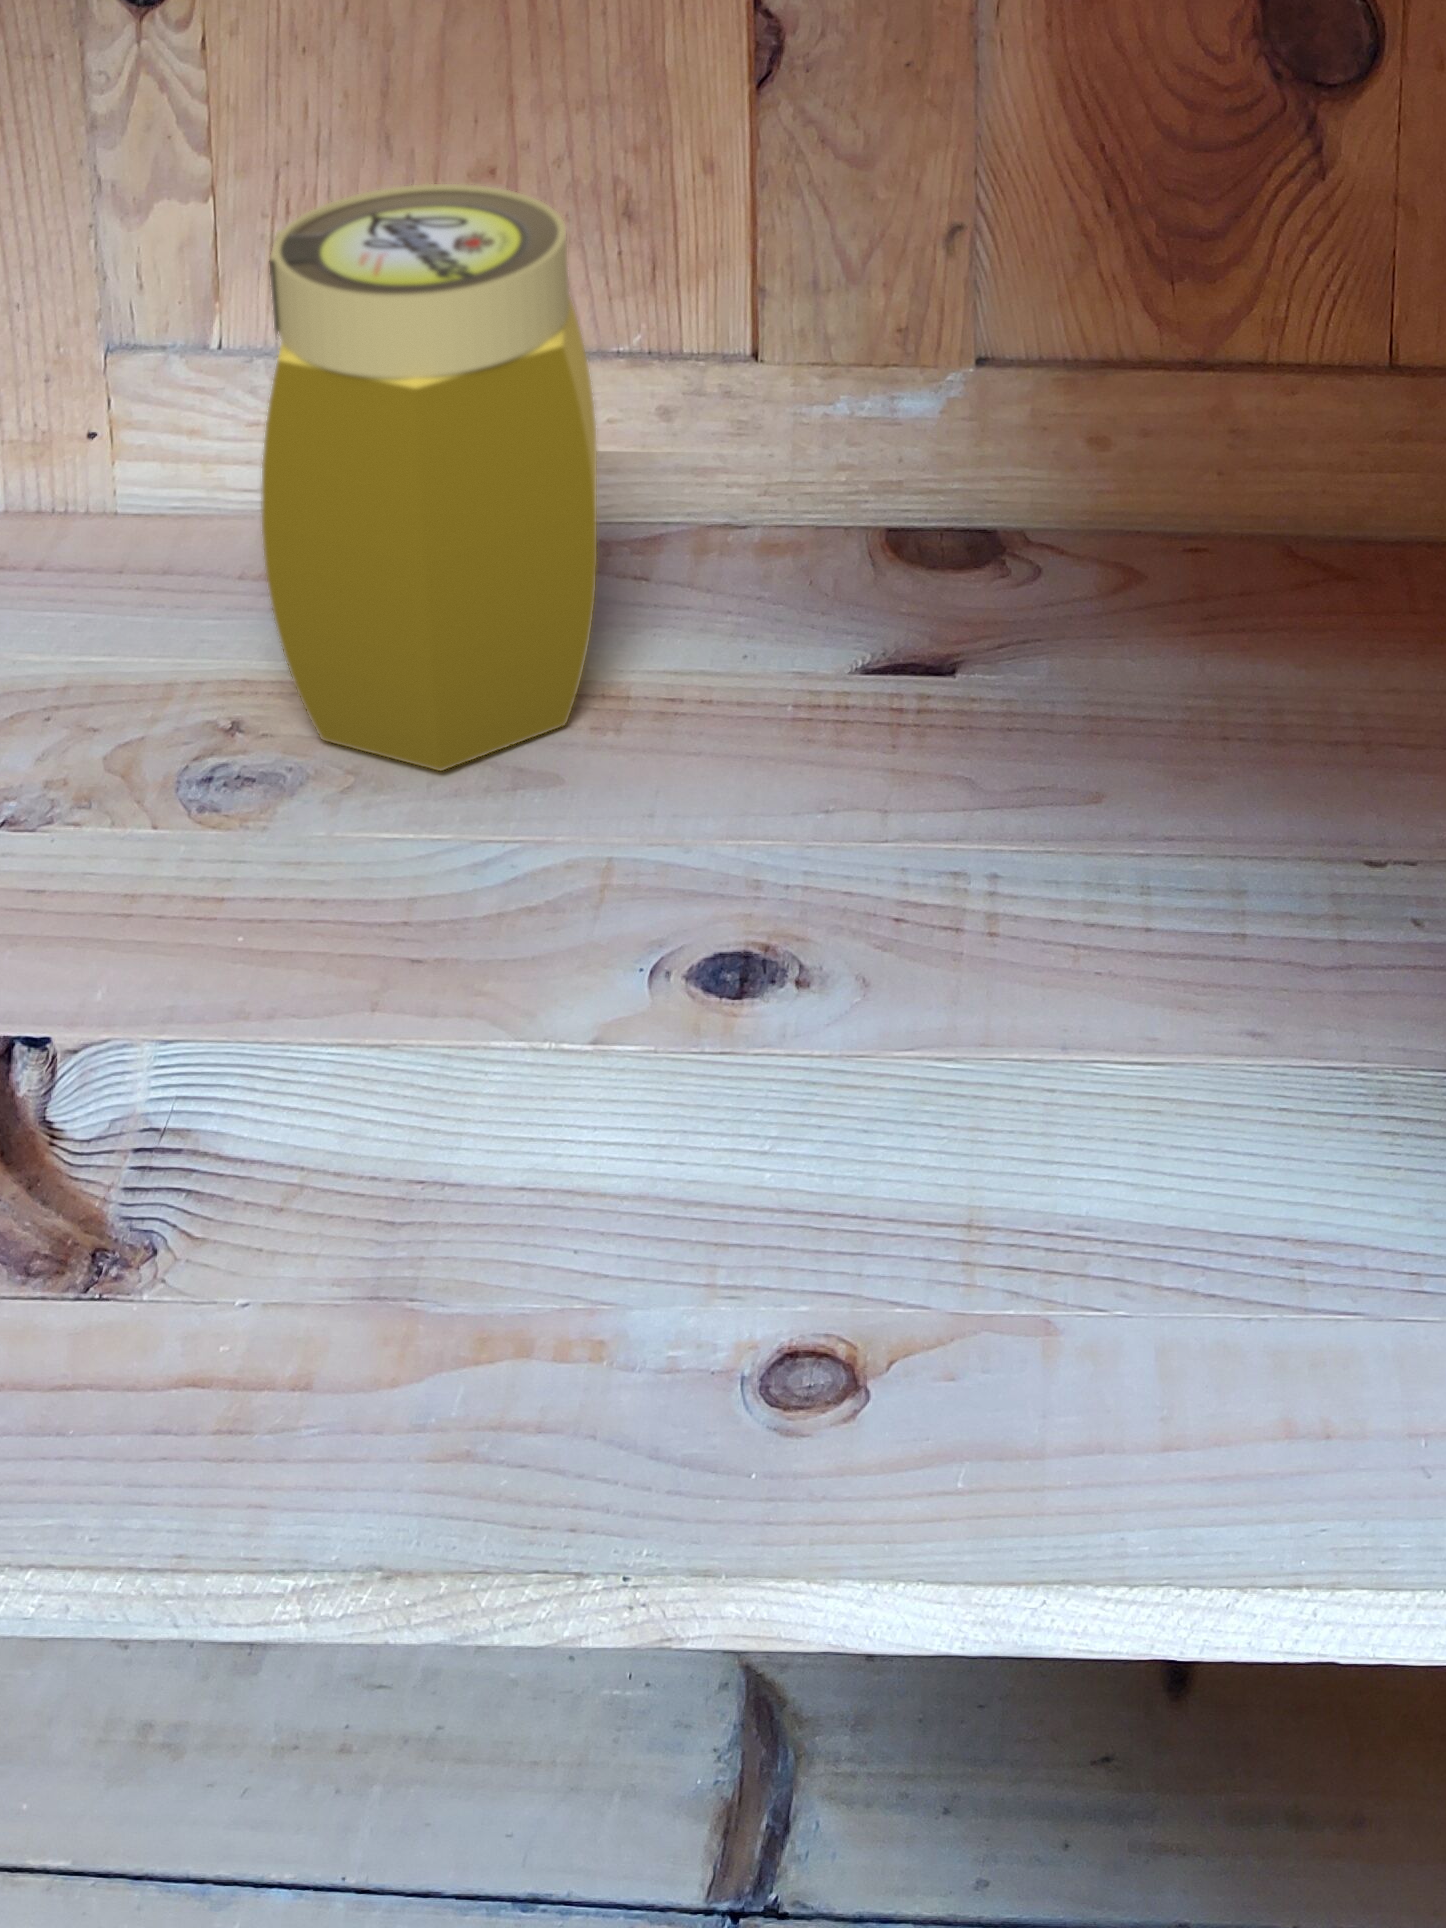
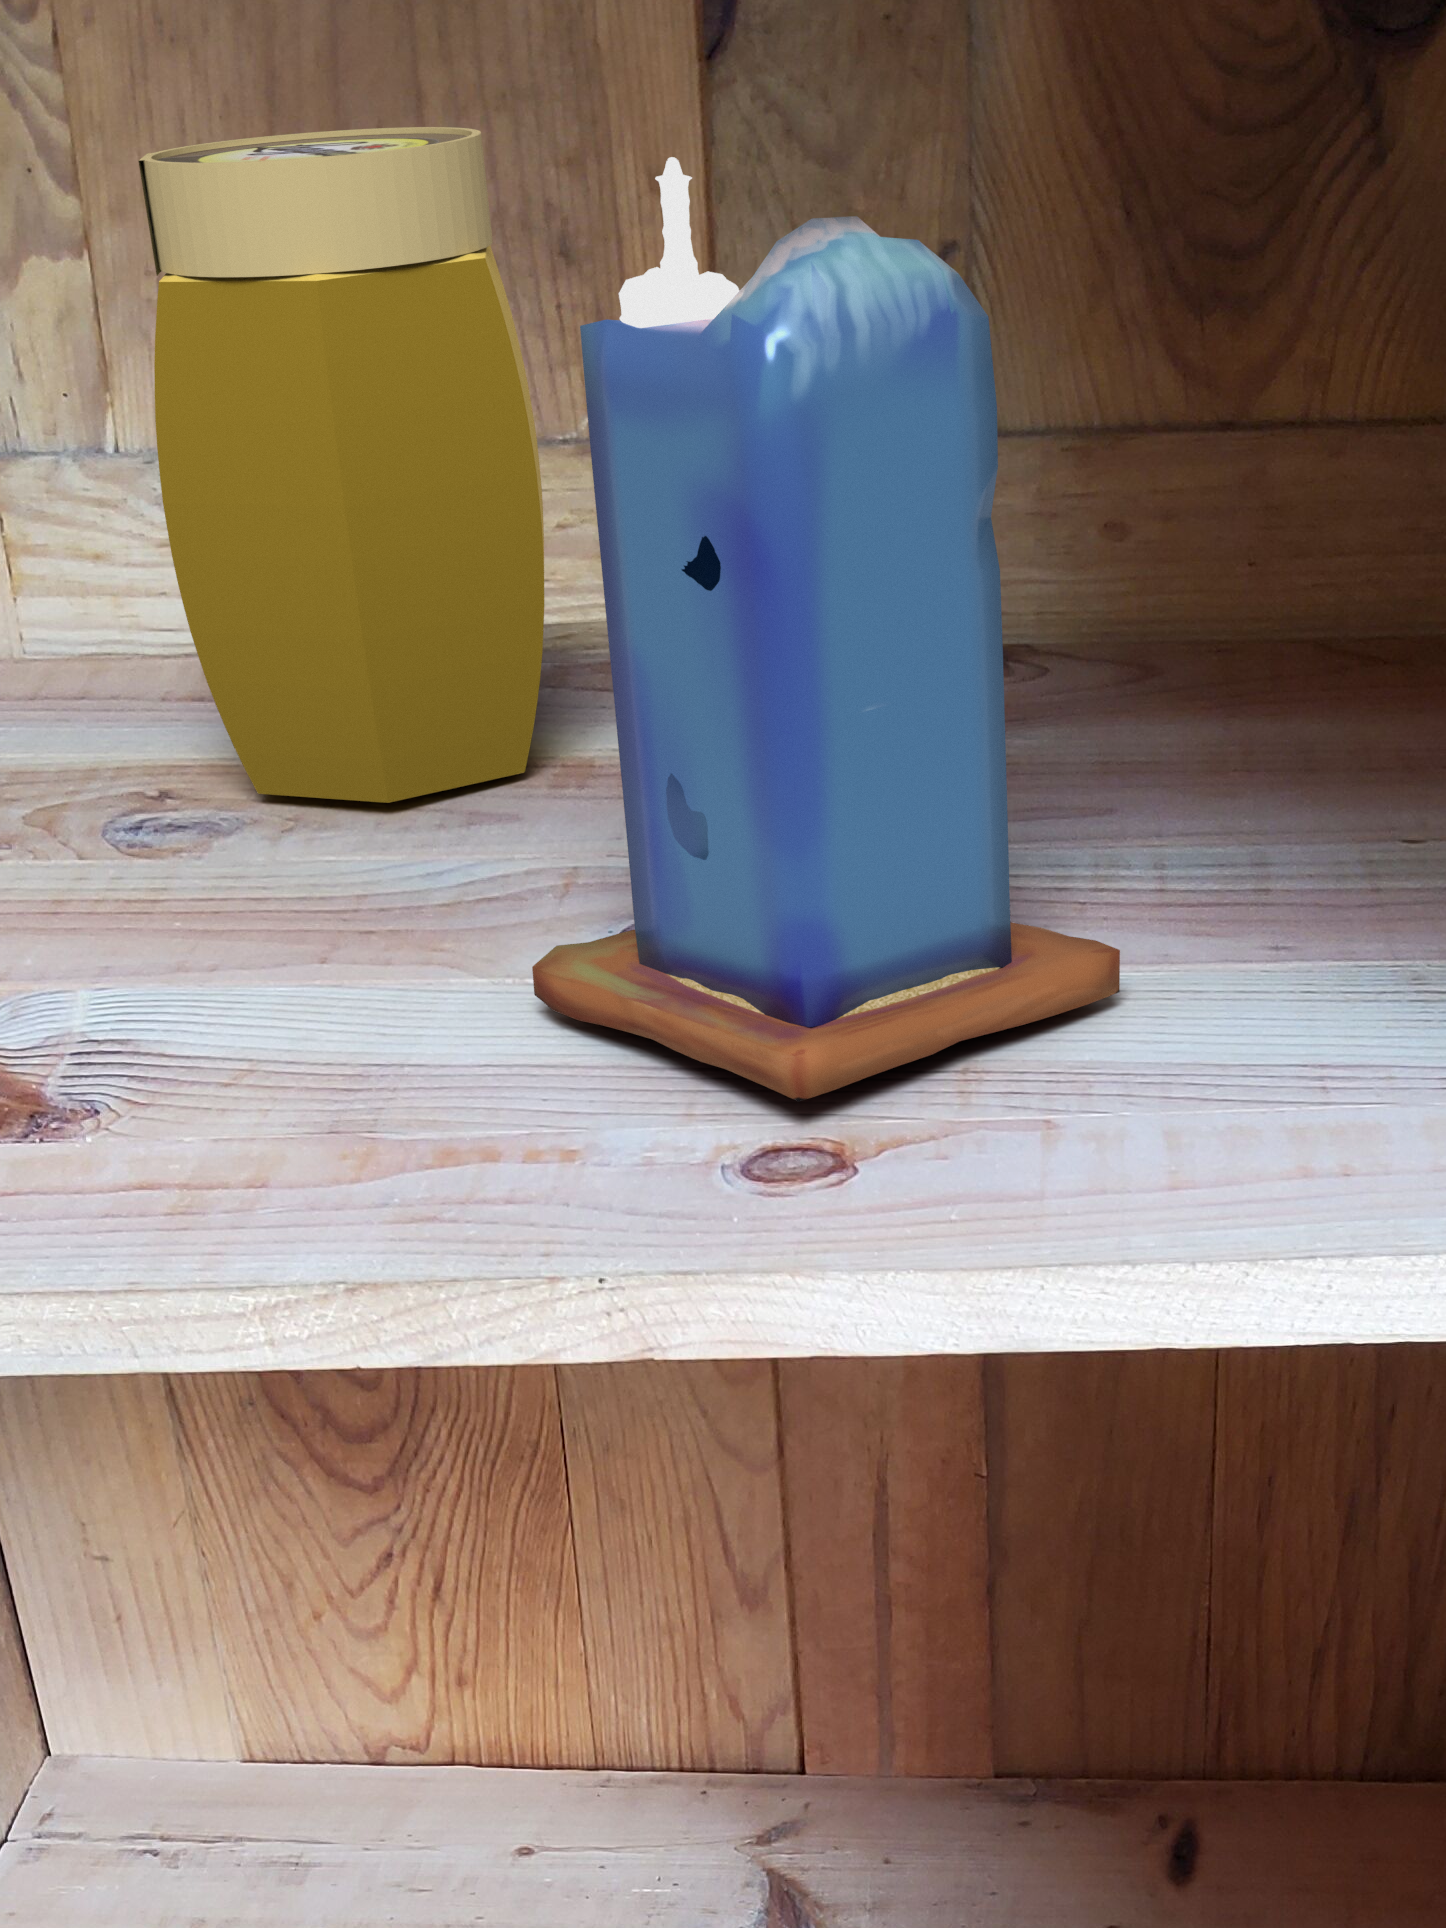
candle: none [569,540,1107,1368] -> present [532,157,1120,1102]

